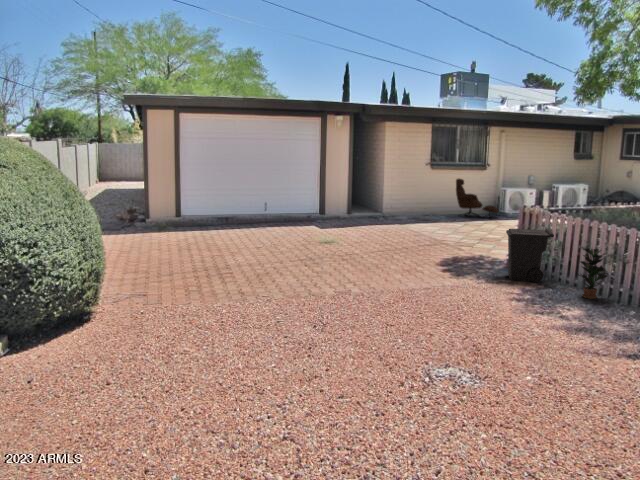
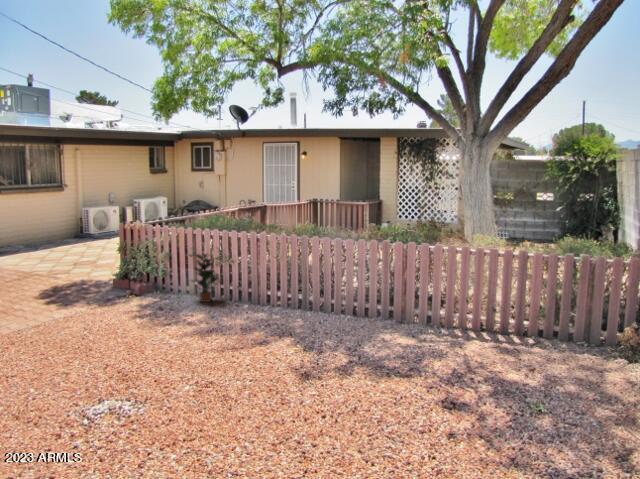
lounge chair: present [456,179,499,217] -> none [27,200,83,244]
trash can: present [506,229,554,282] -> none [113,241,163,299]

